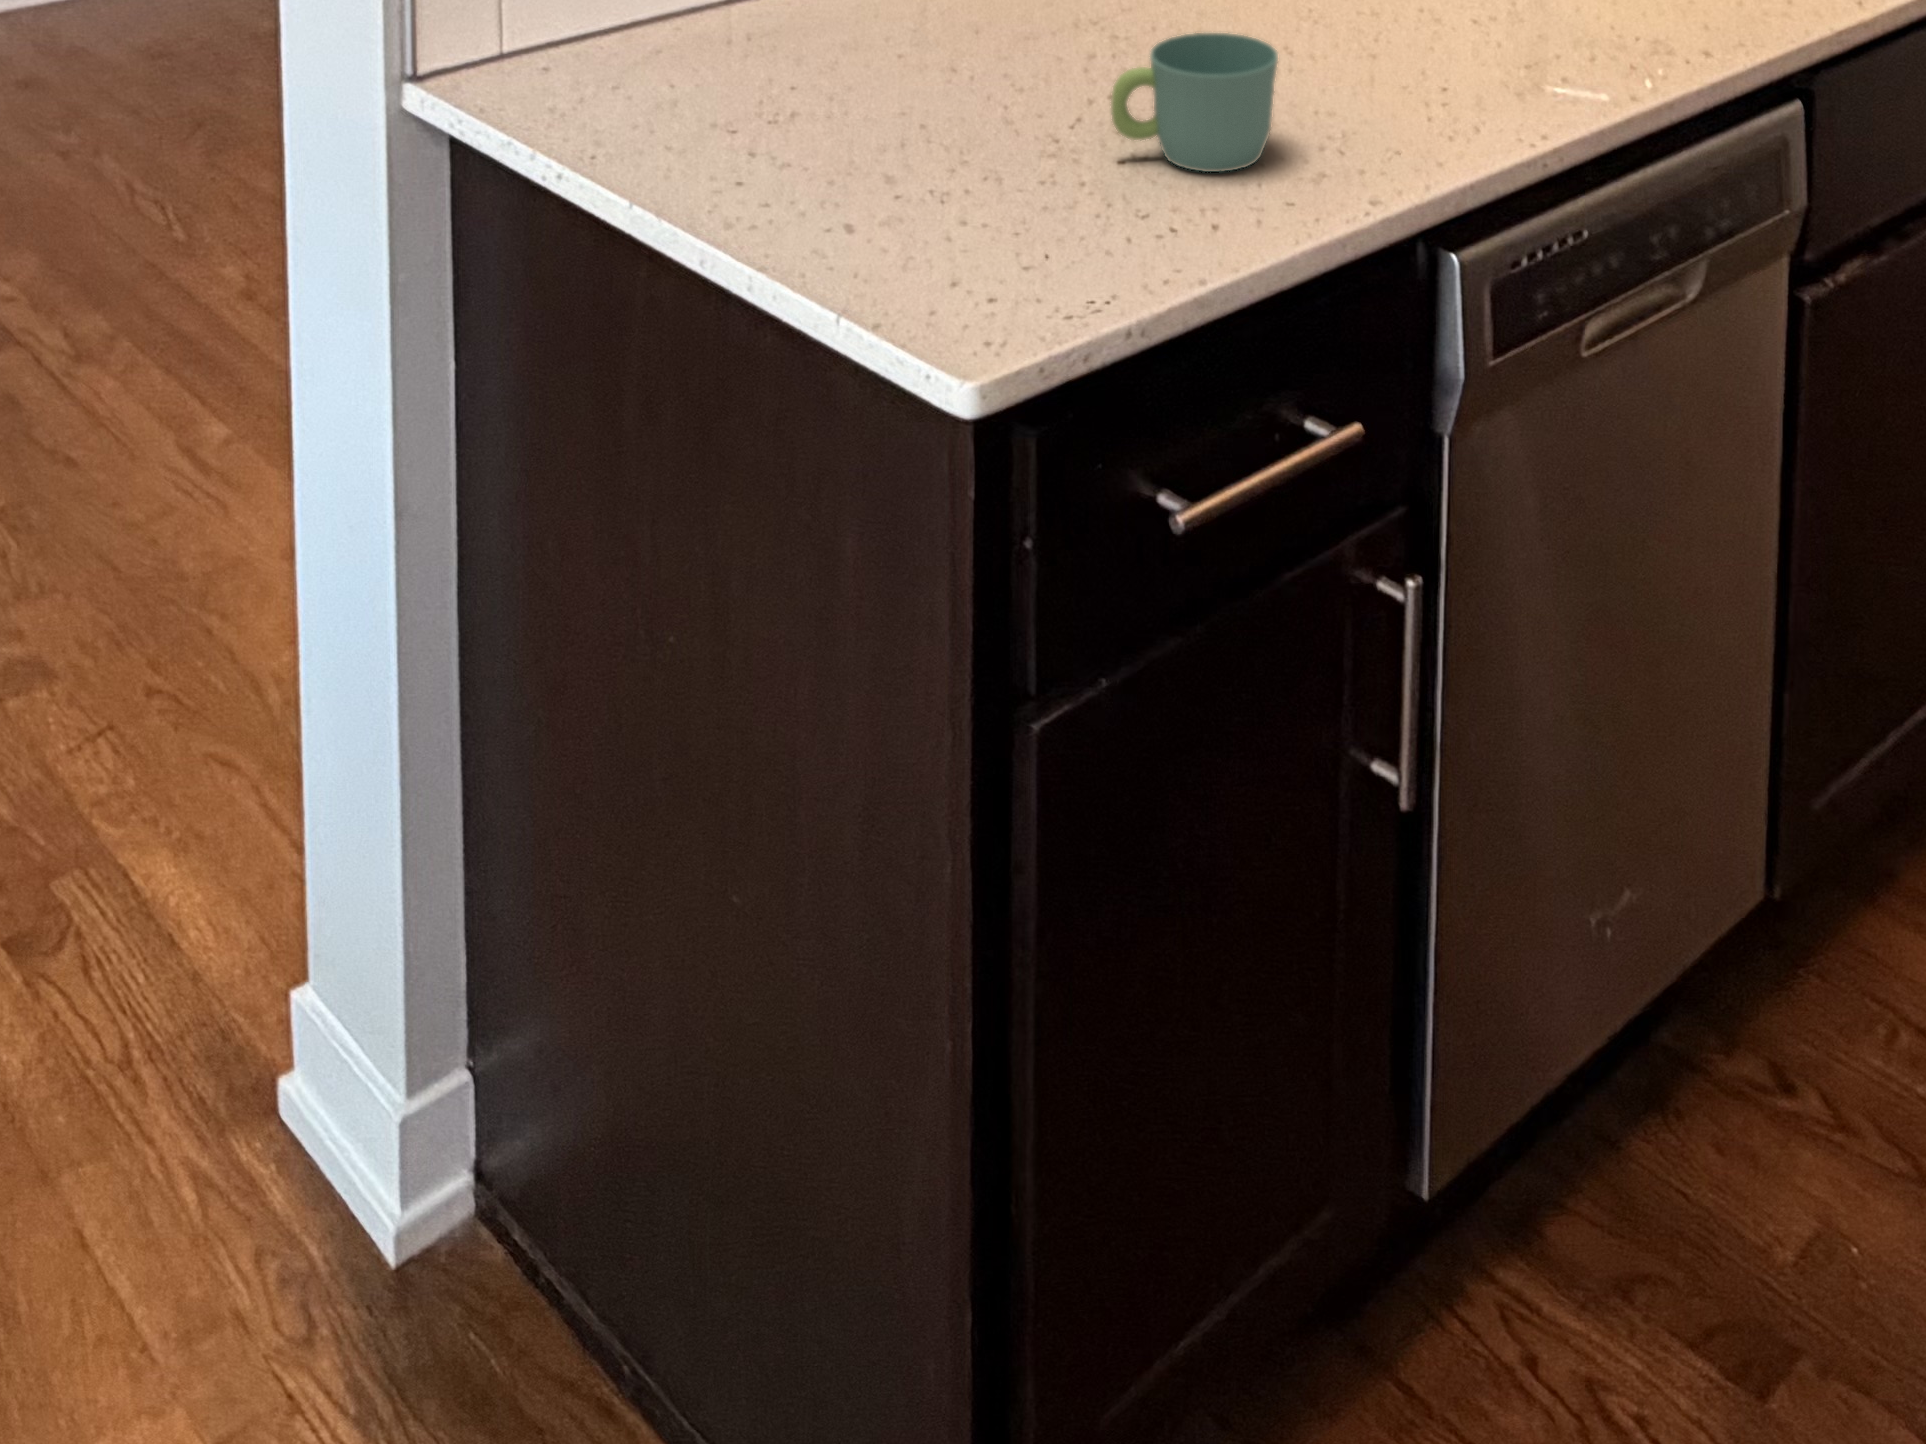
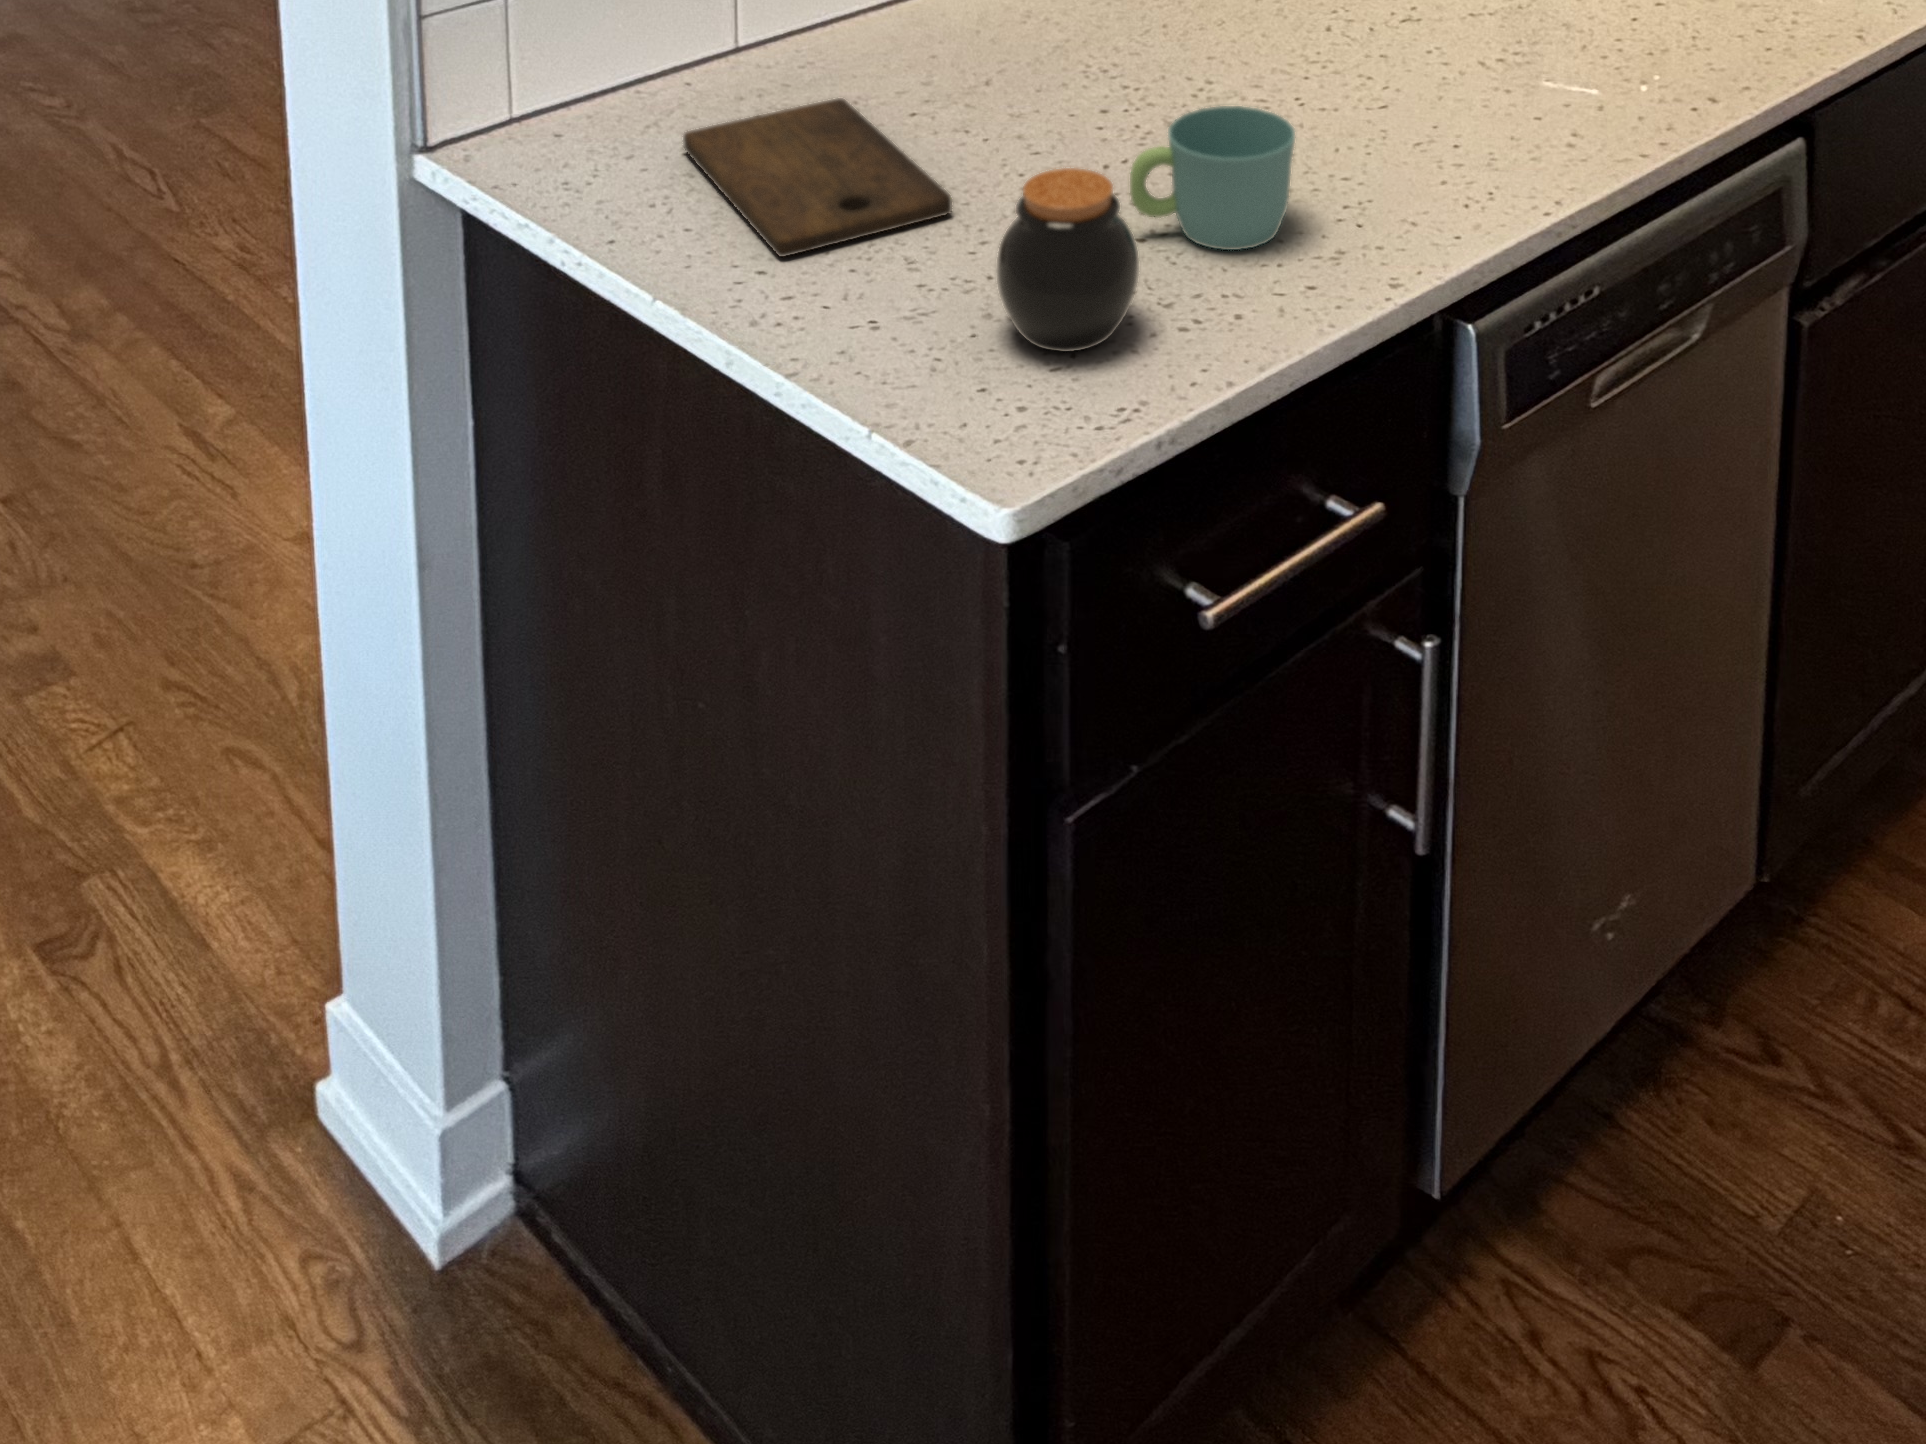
cutting board: none [670,37,934,172] -> present [683,98,952,257]
jar: none [972,73,1115,255] -> present [996,168,1139,352]

